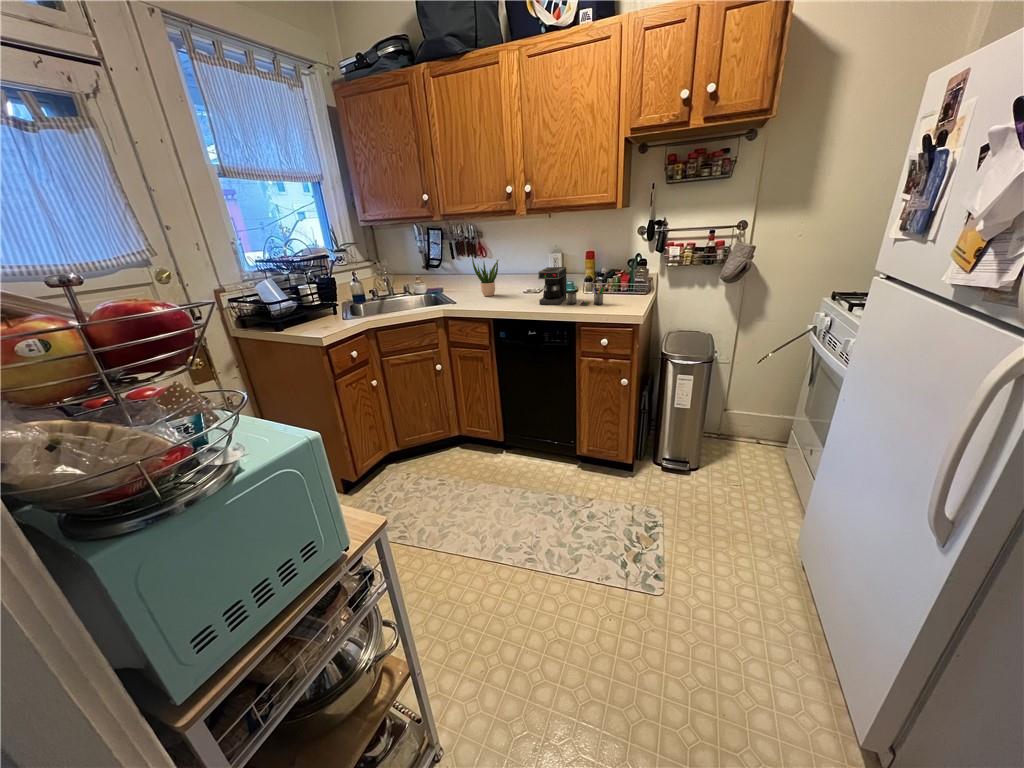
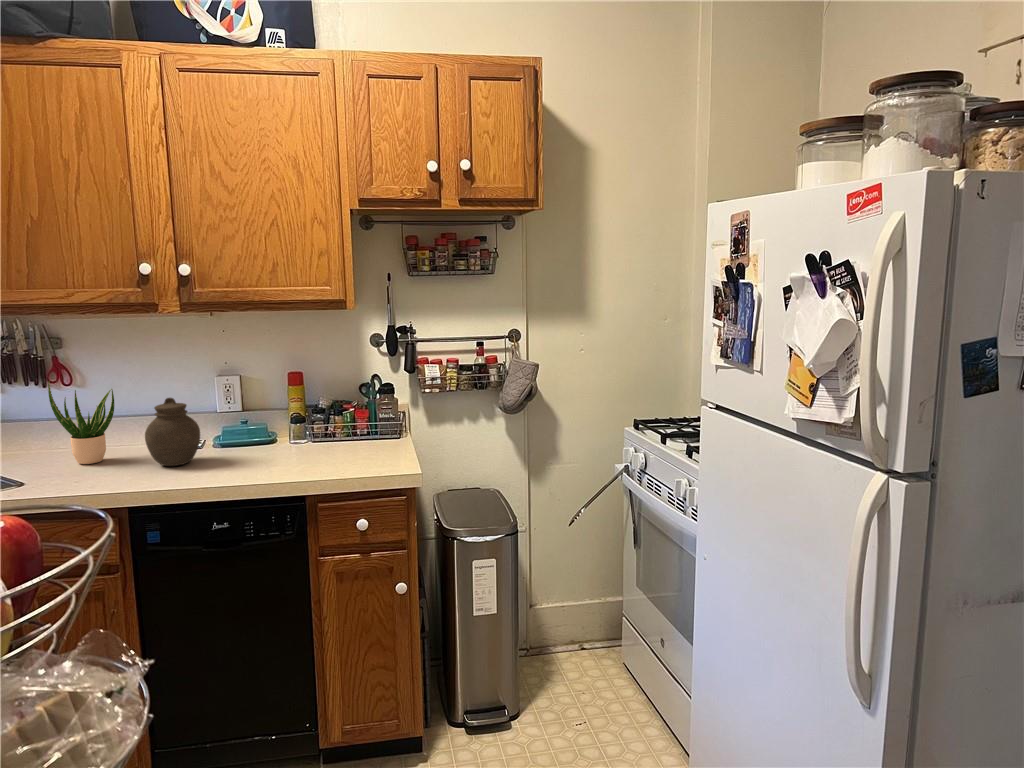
jar: none [508,264,534,300] -> present [145,398,200,466]
coffee maker: present [538,267,606,305] -> none [219,401,347,472]

